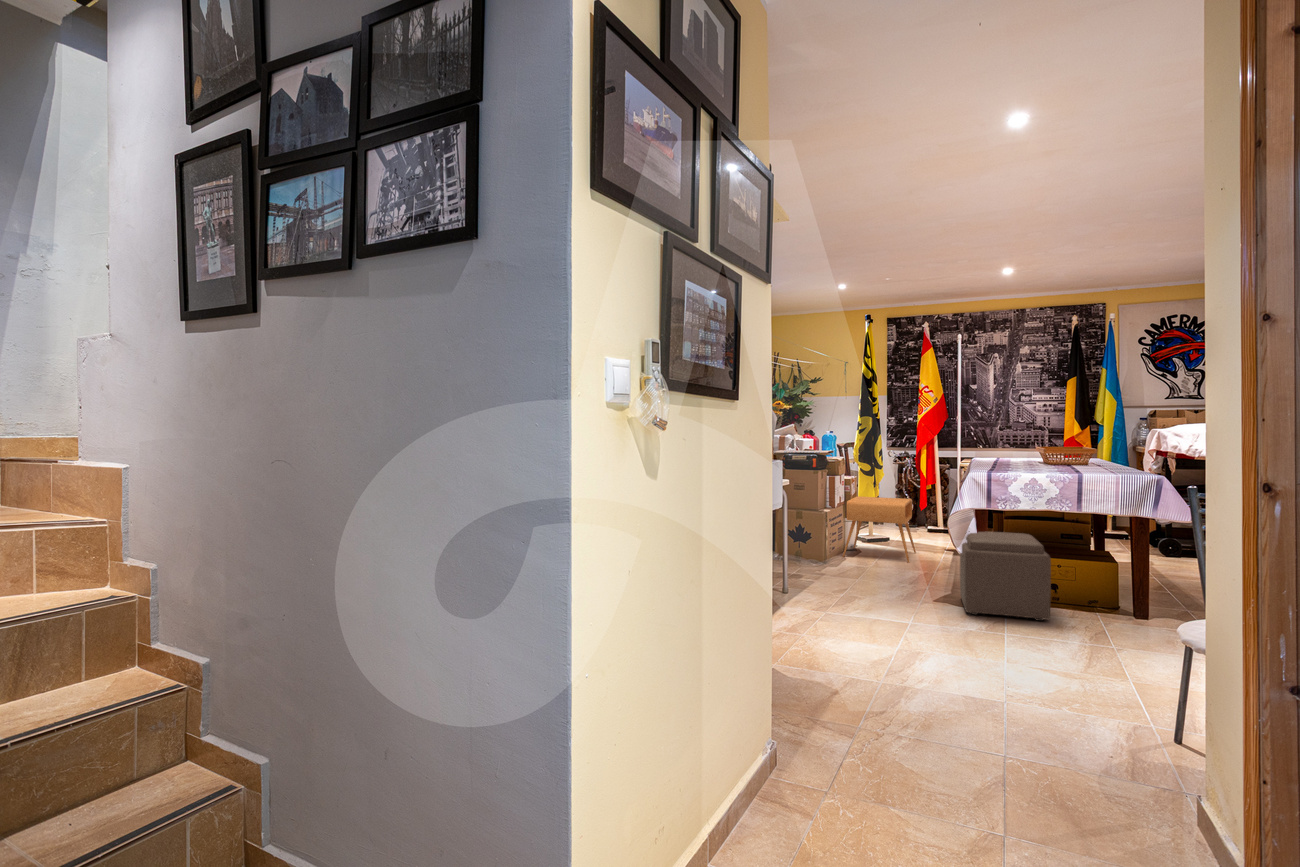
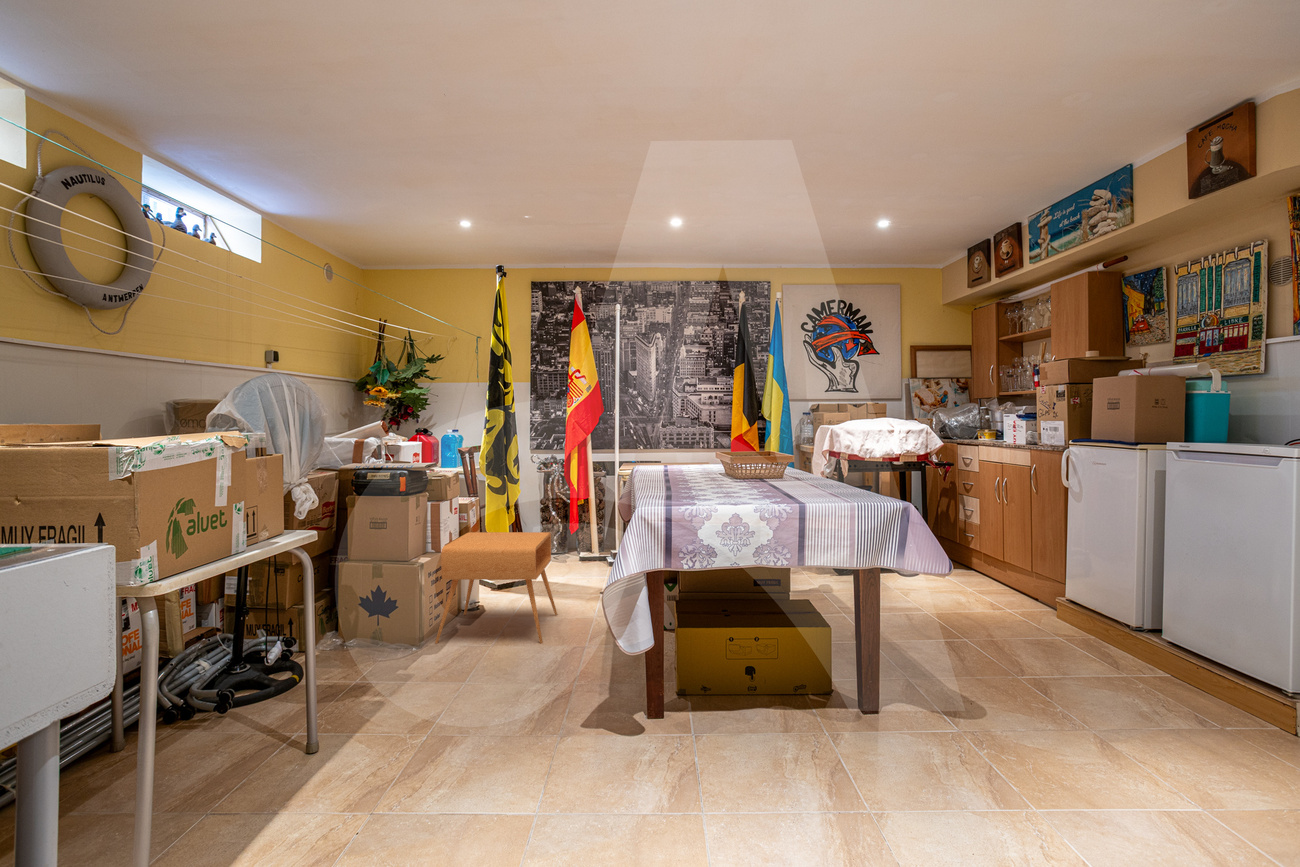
ottoman: present [960,531,1051,621] -> none [615,622,788,838]

